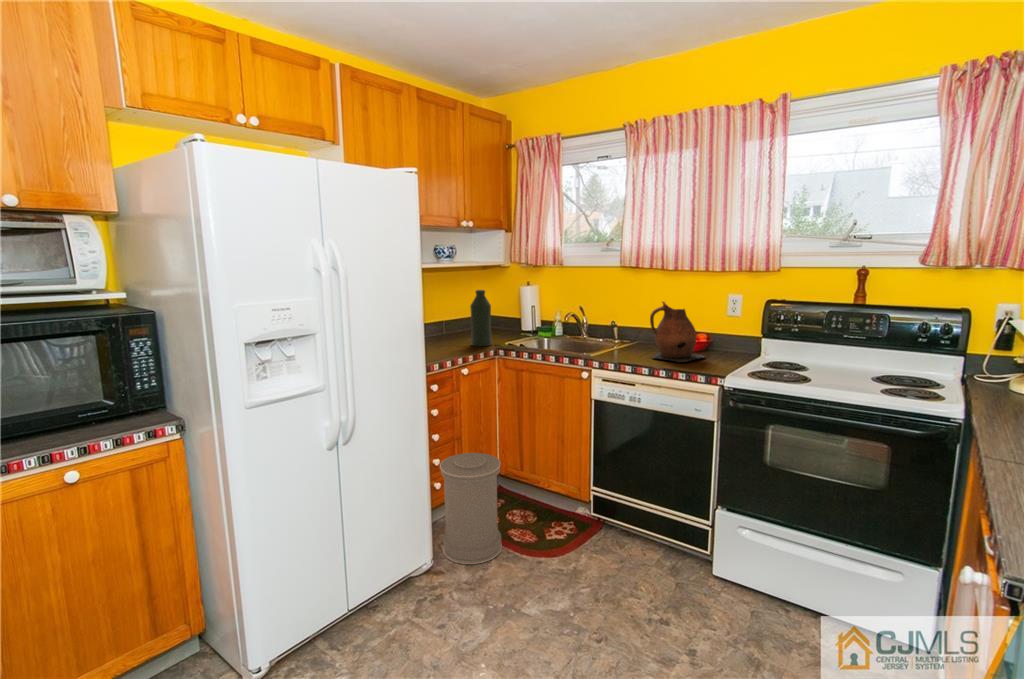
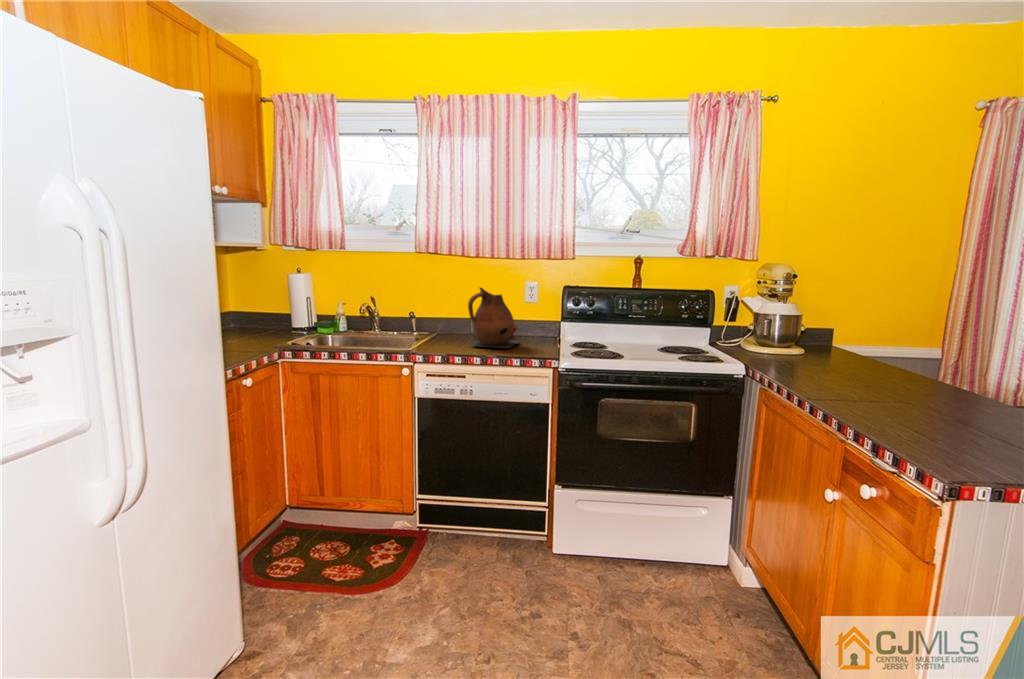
bottle: present [470,290,492,346] -> none [236,276,269,349]
trash can: present [440,453,502,564] -> none [234,483,325,634]

